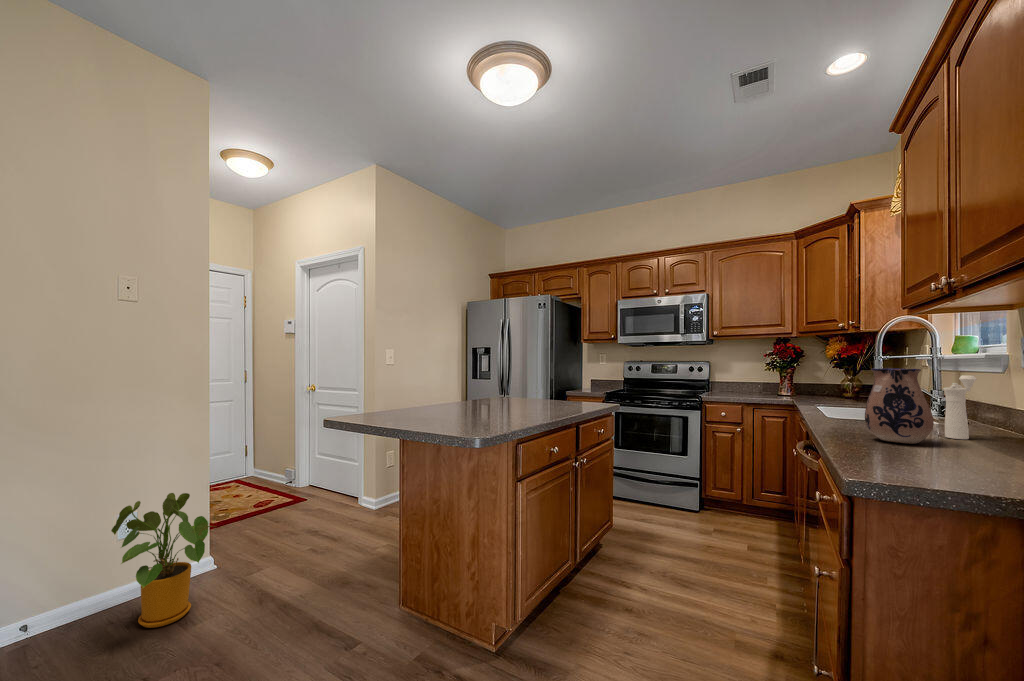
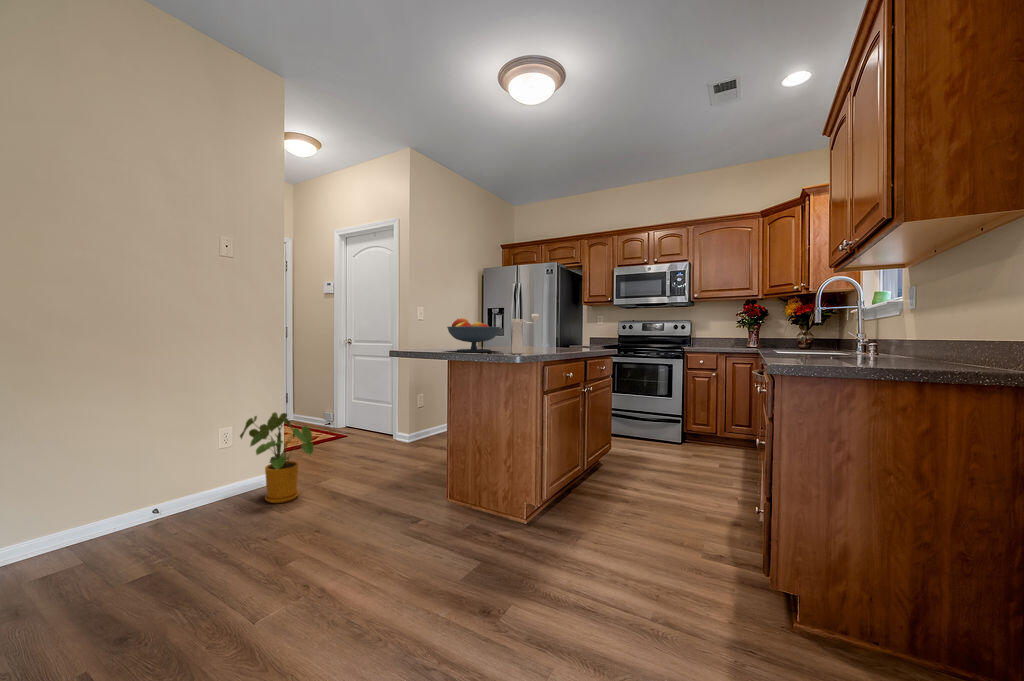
ceramic pitcher: present [865,368,934,444] -> none [785,310,826,360]
fruit bowl: none [388,372,461,421] -> present [447,318,500,352]
pepper mill: present [943,375,977,439] -> present [512,314,539,354]

